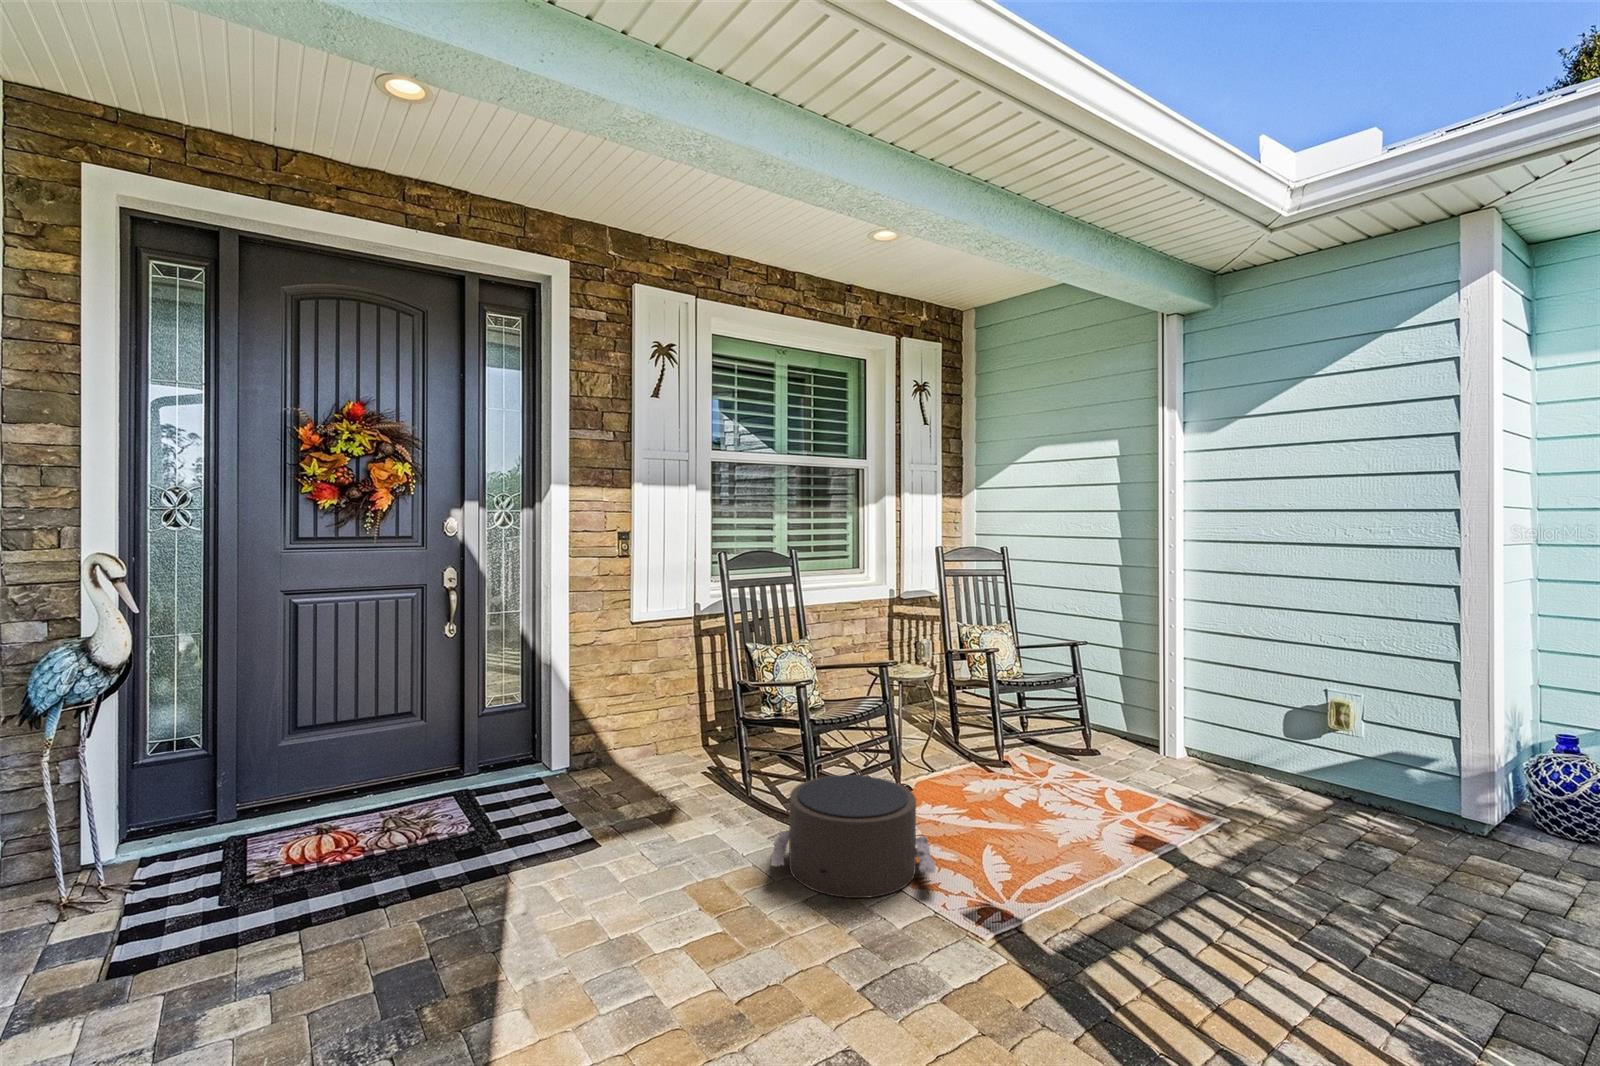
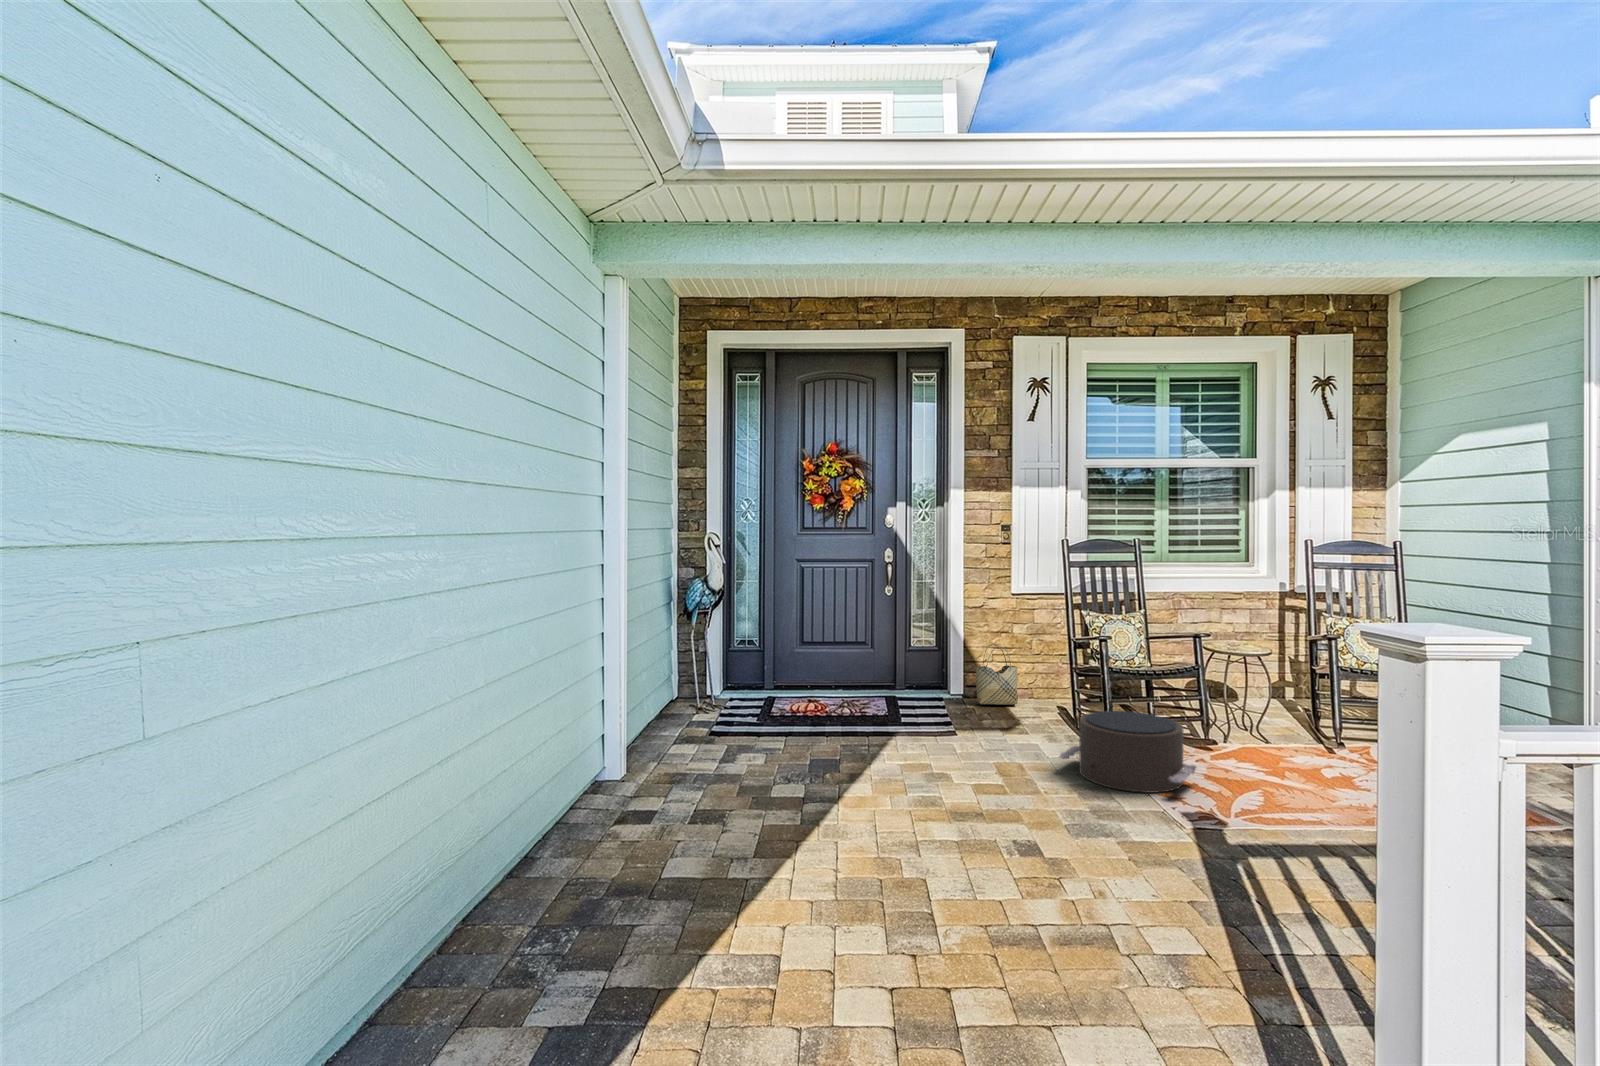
woven basket: none [589,692,645,778] -> present [975,644,1018,705]

